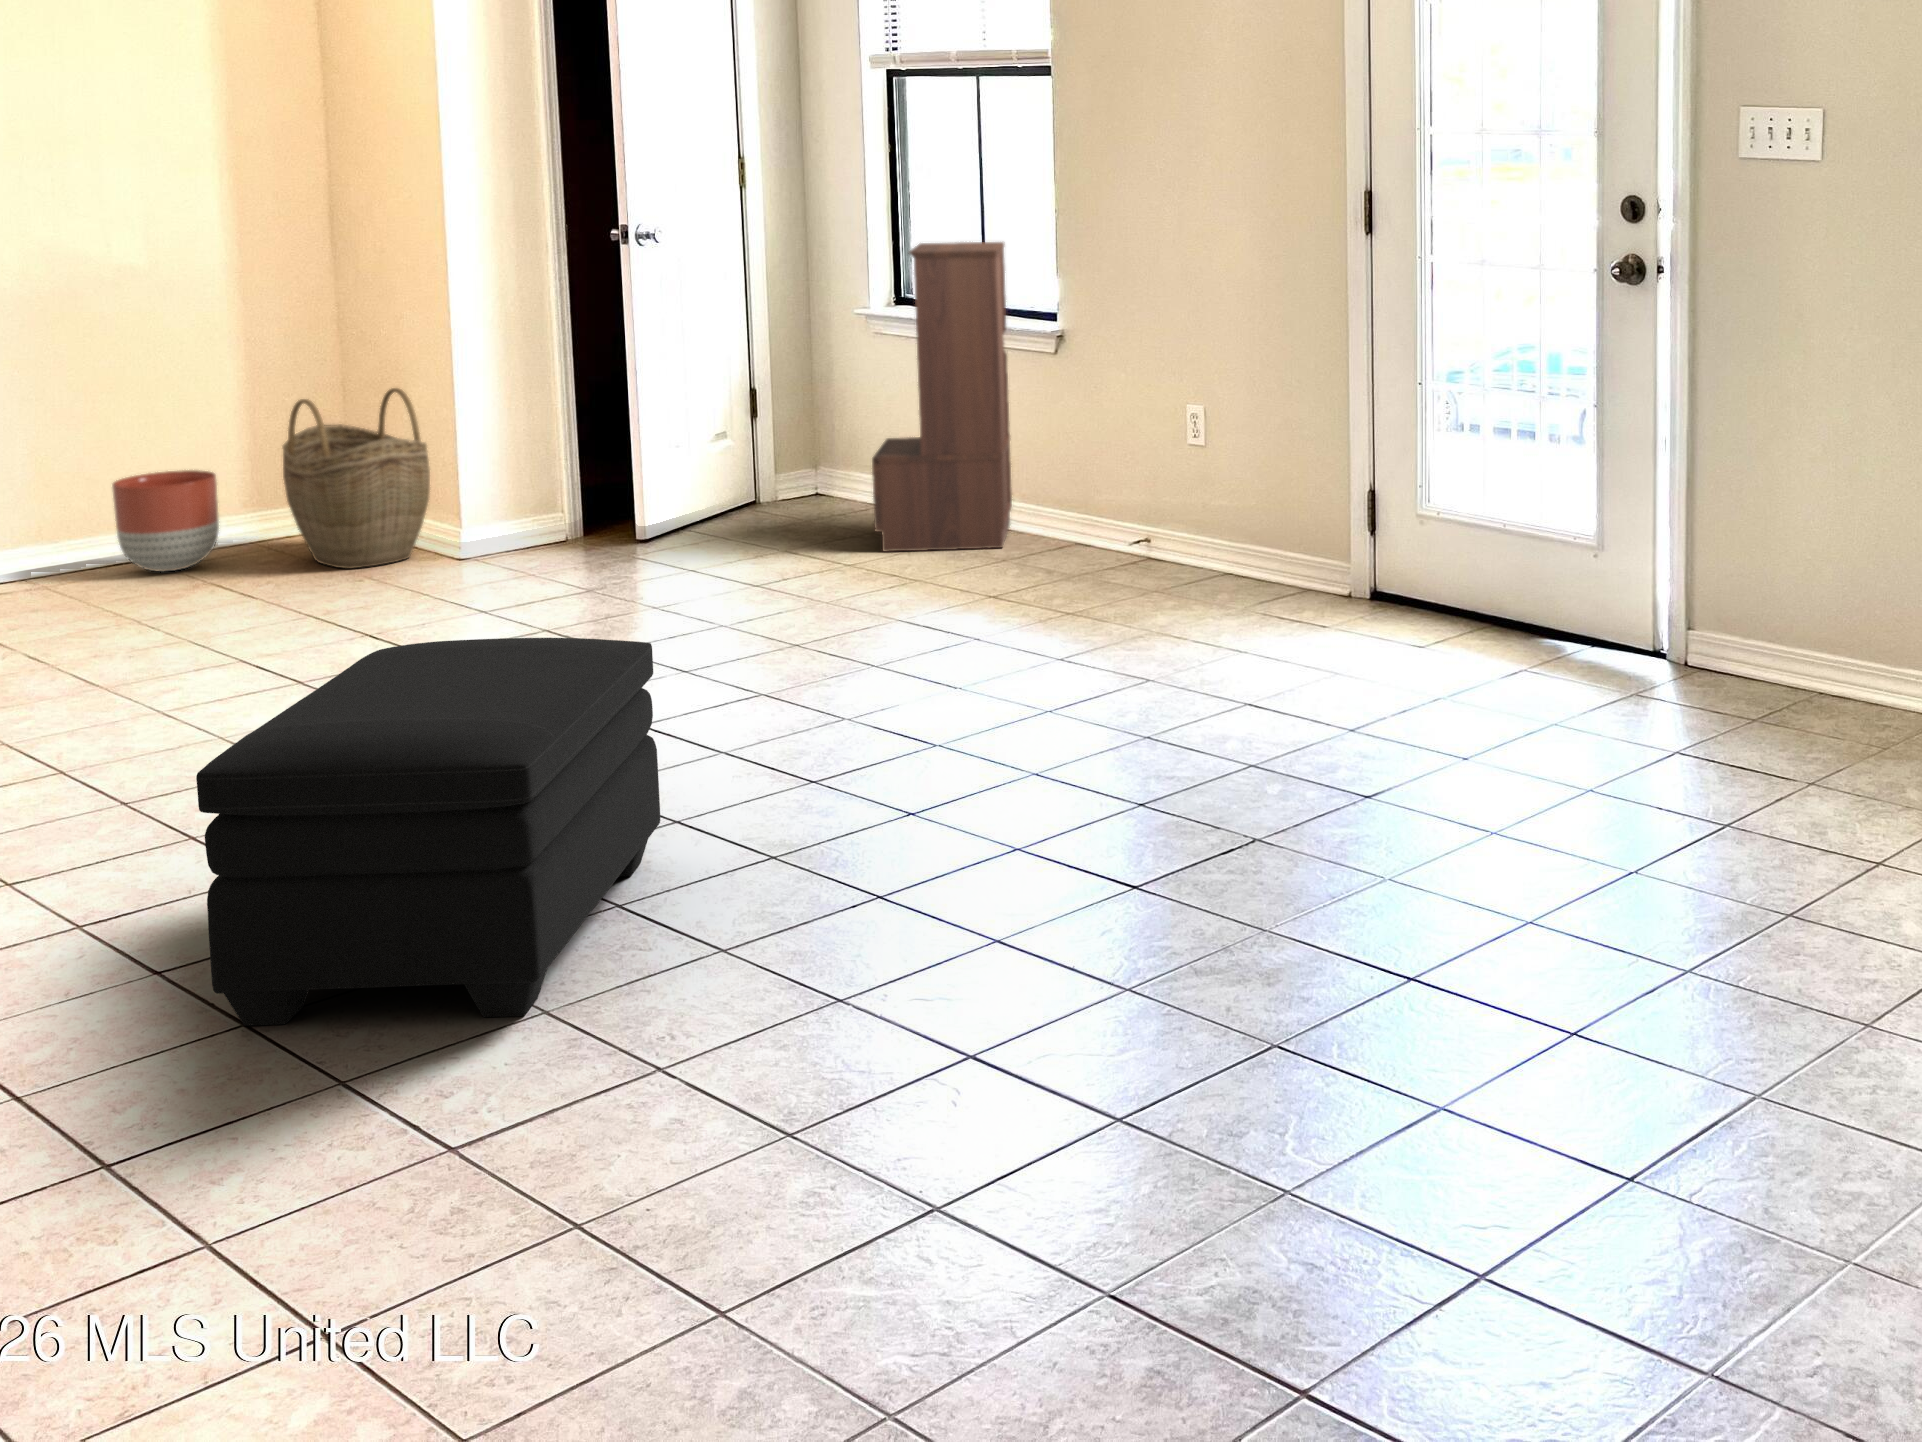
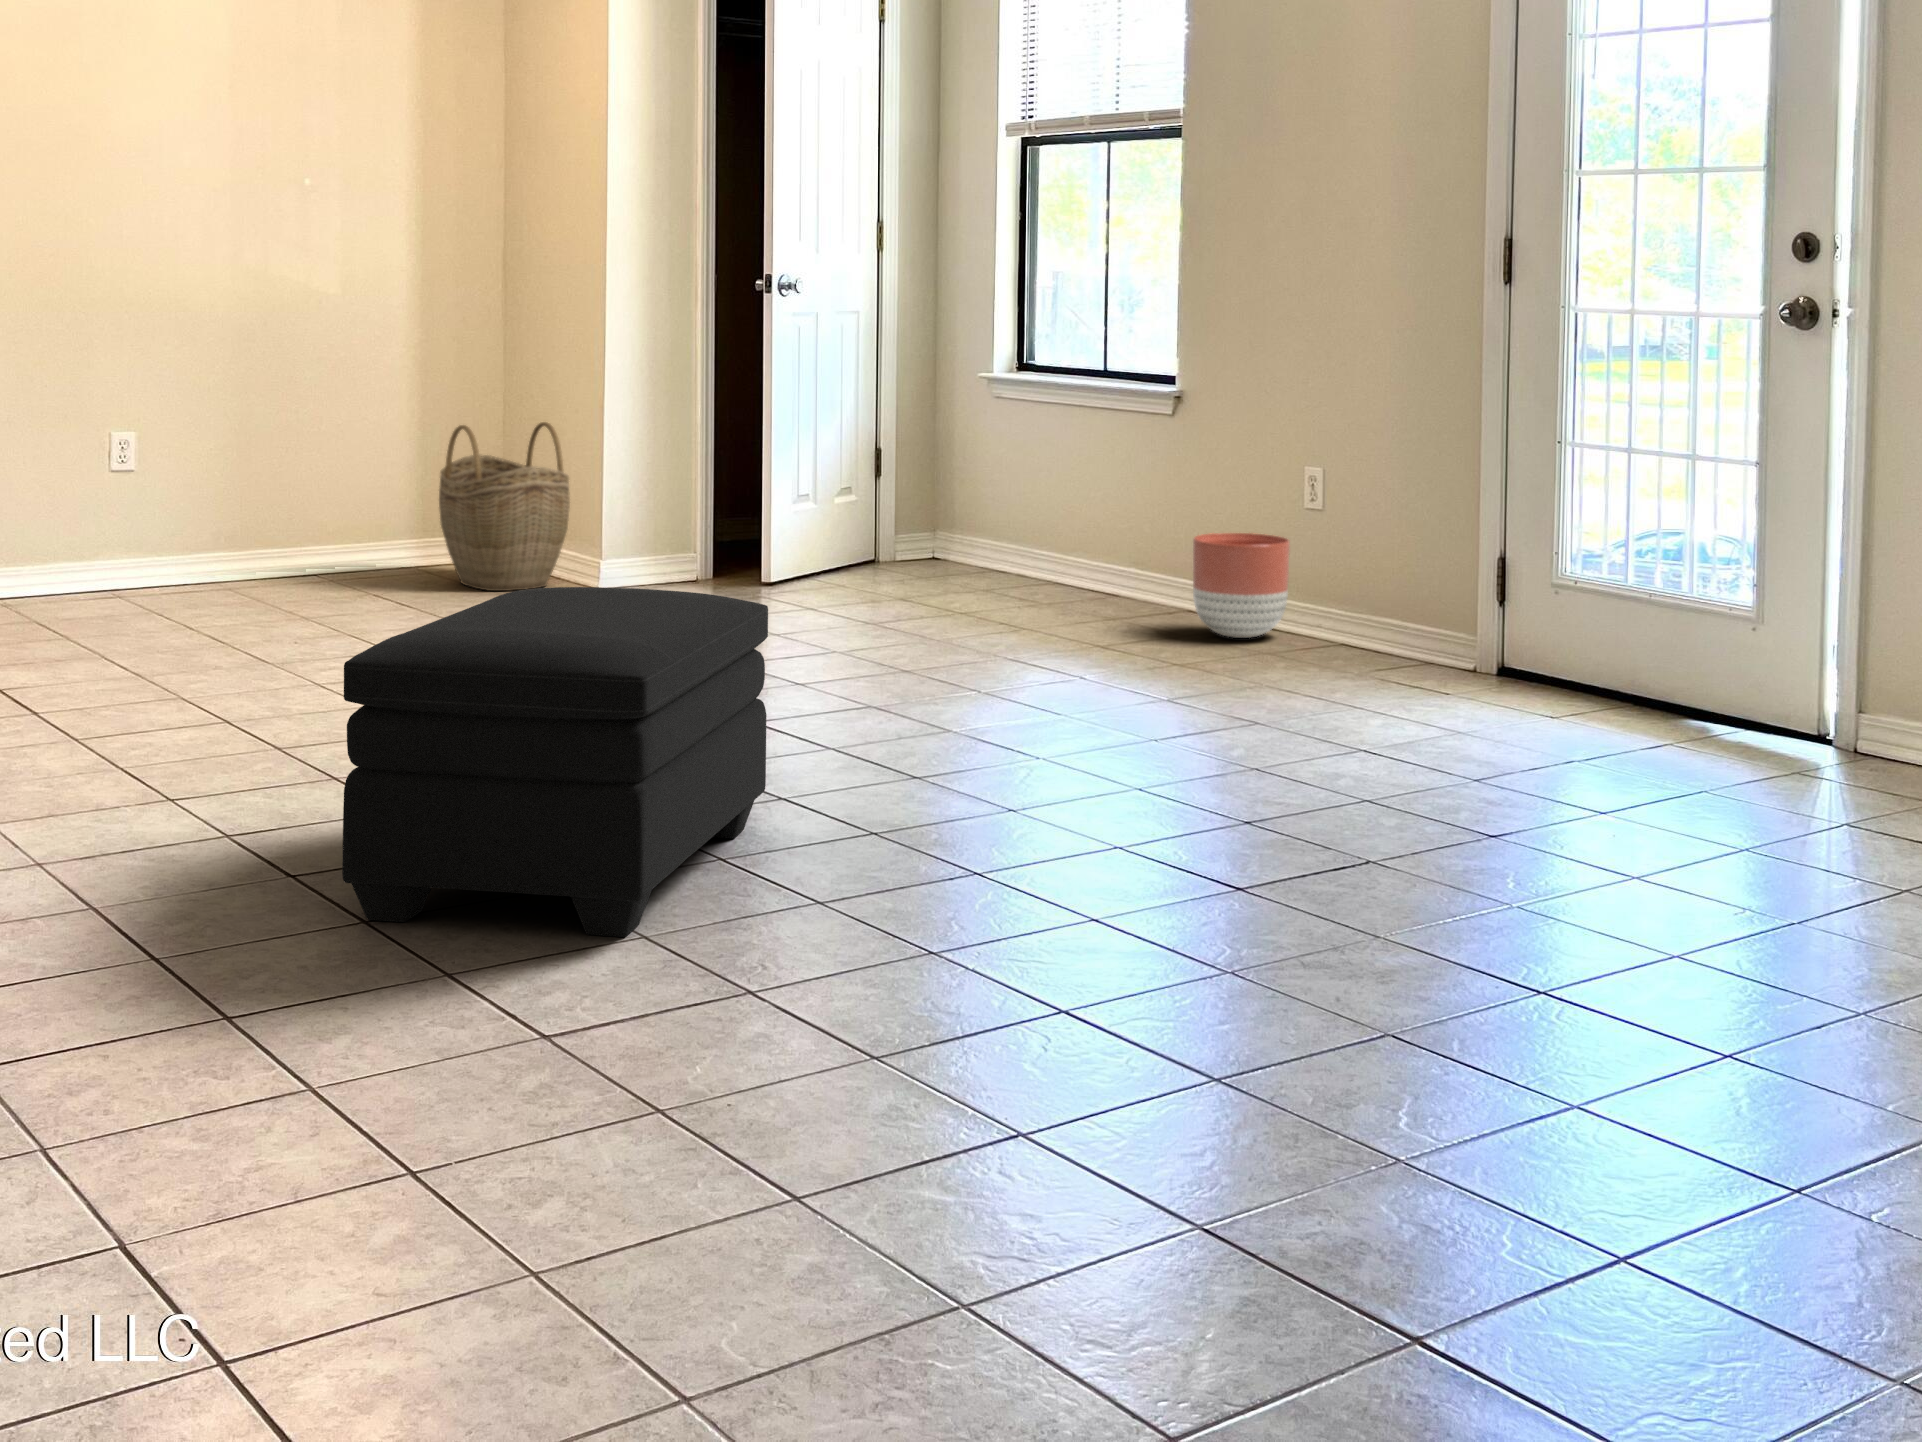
bookshelf: present [872,242,1012,552] -> none [986,302,1129,612]
planter: present [112,470,219,572] -> present [1193,533,1290,638]

